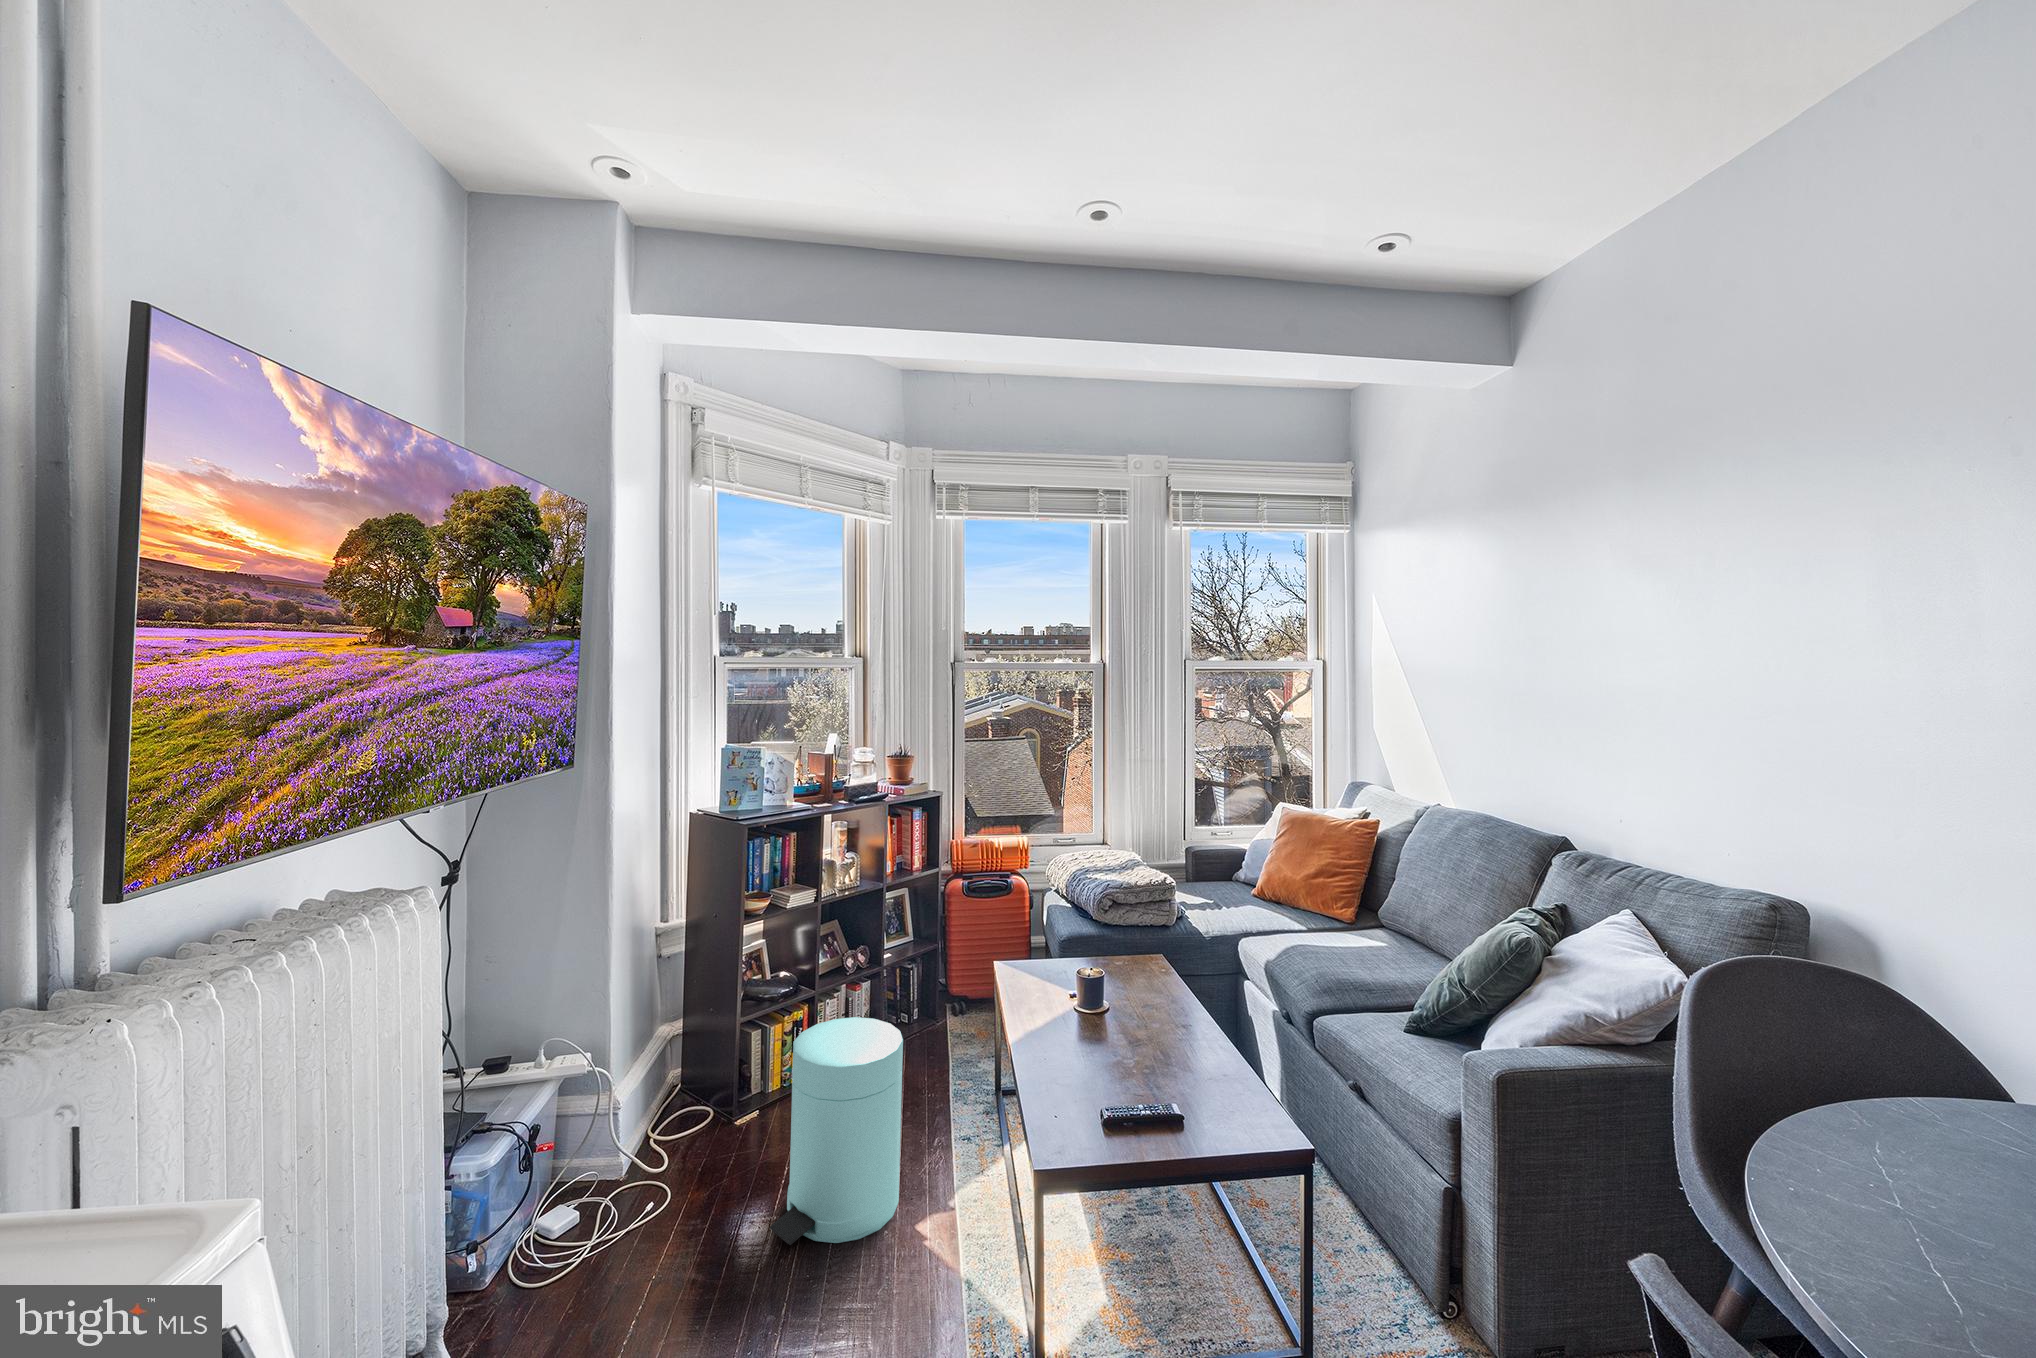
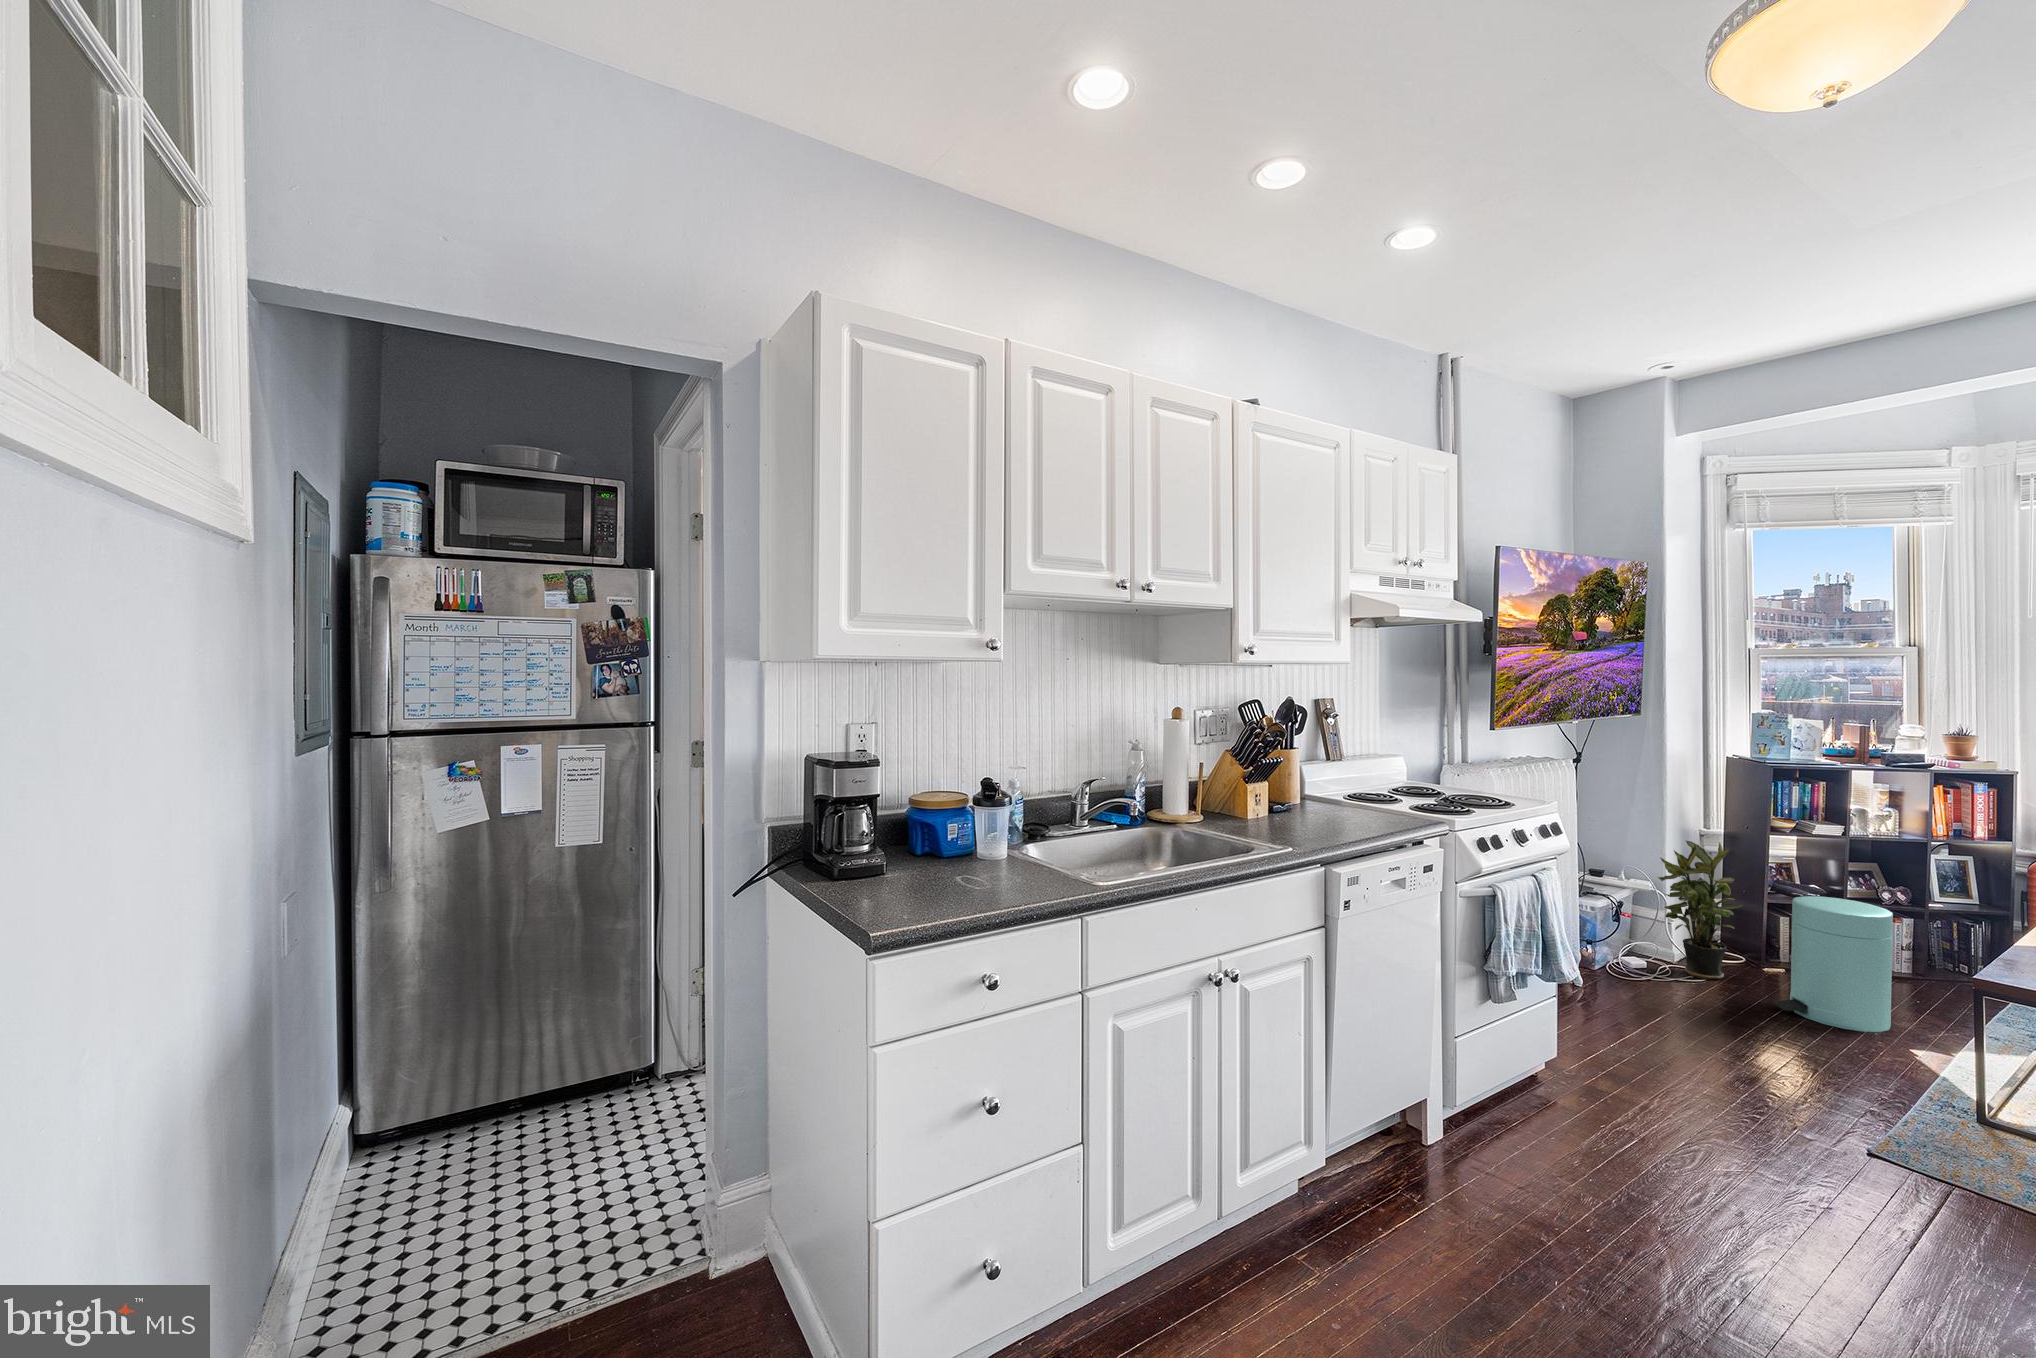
potted plant: none [598,959,723,1204] -> present [1658,841,1743,980]

